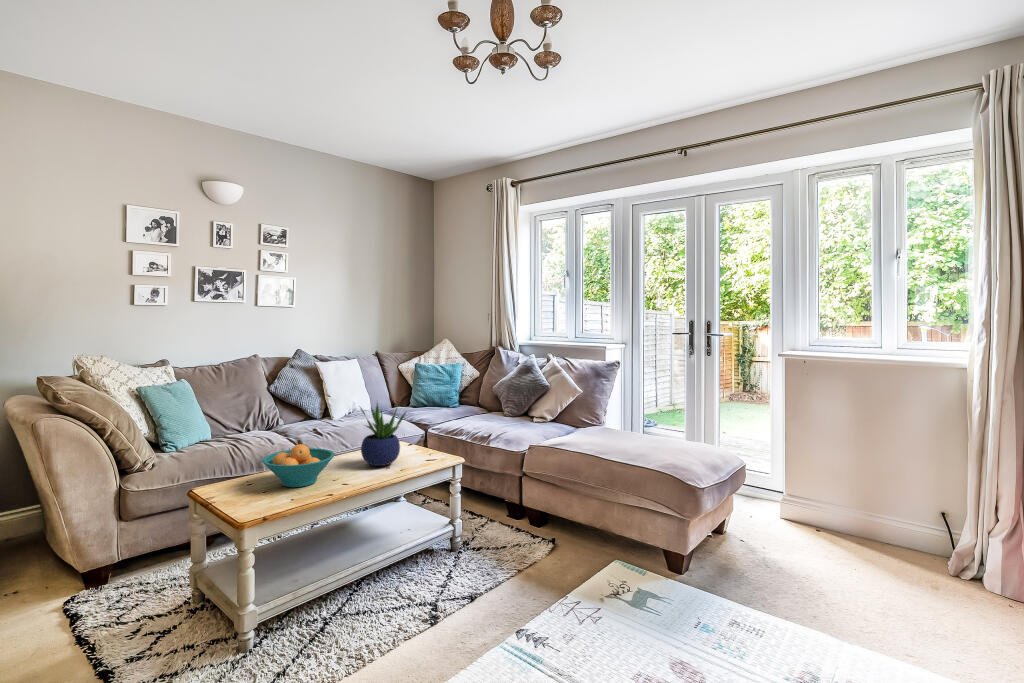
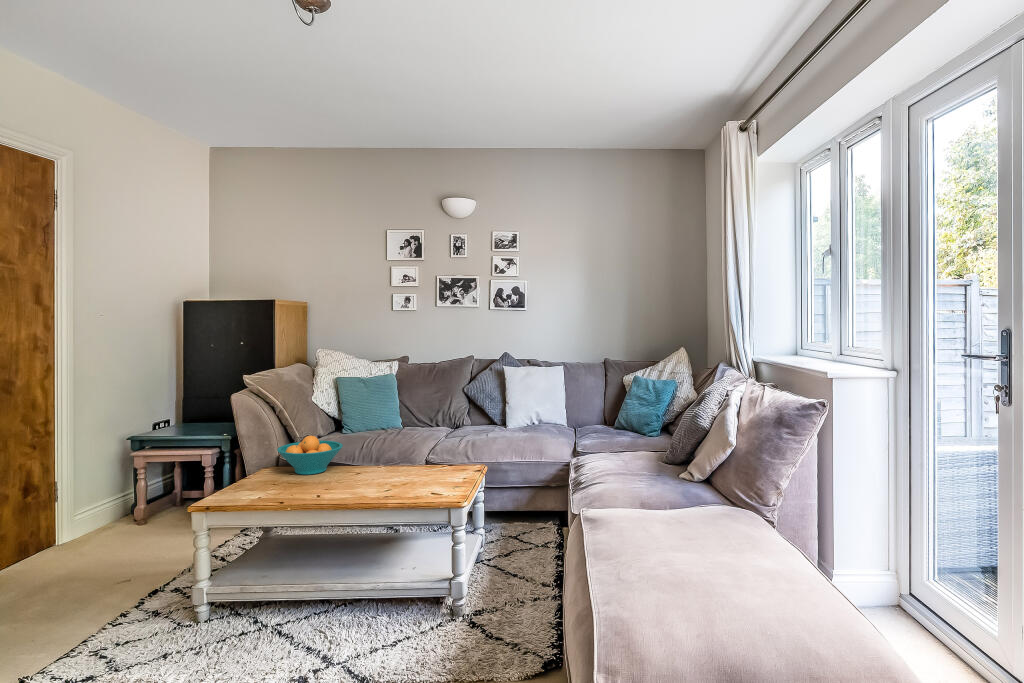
potted plant: present [360,403,405,466] -> none [366,404,423,476]

